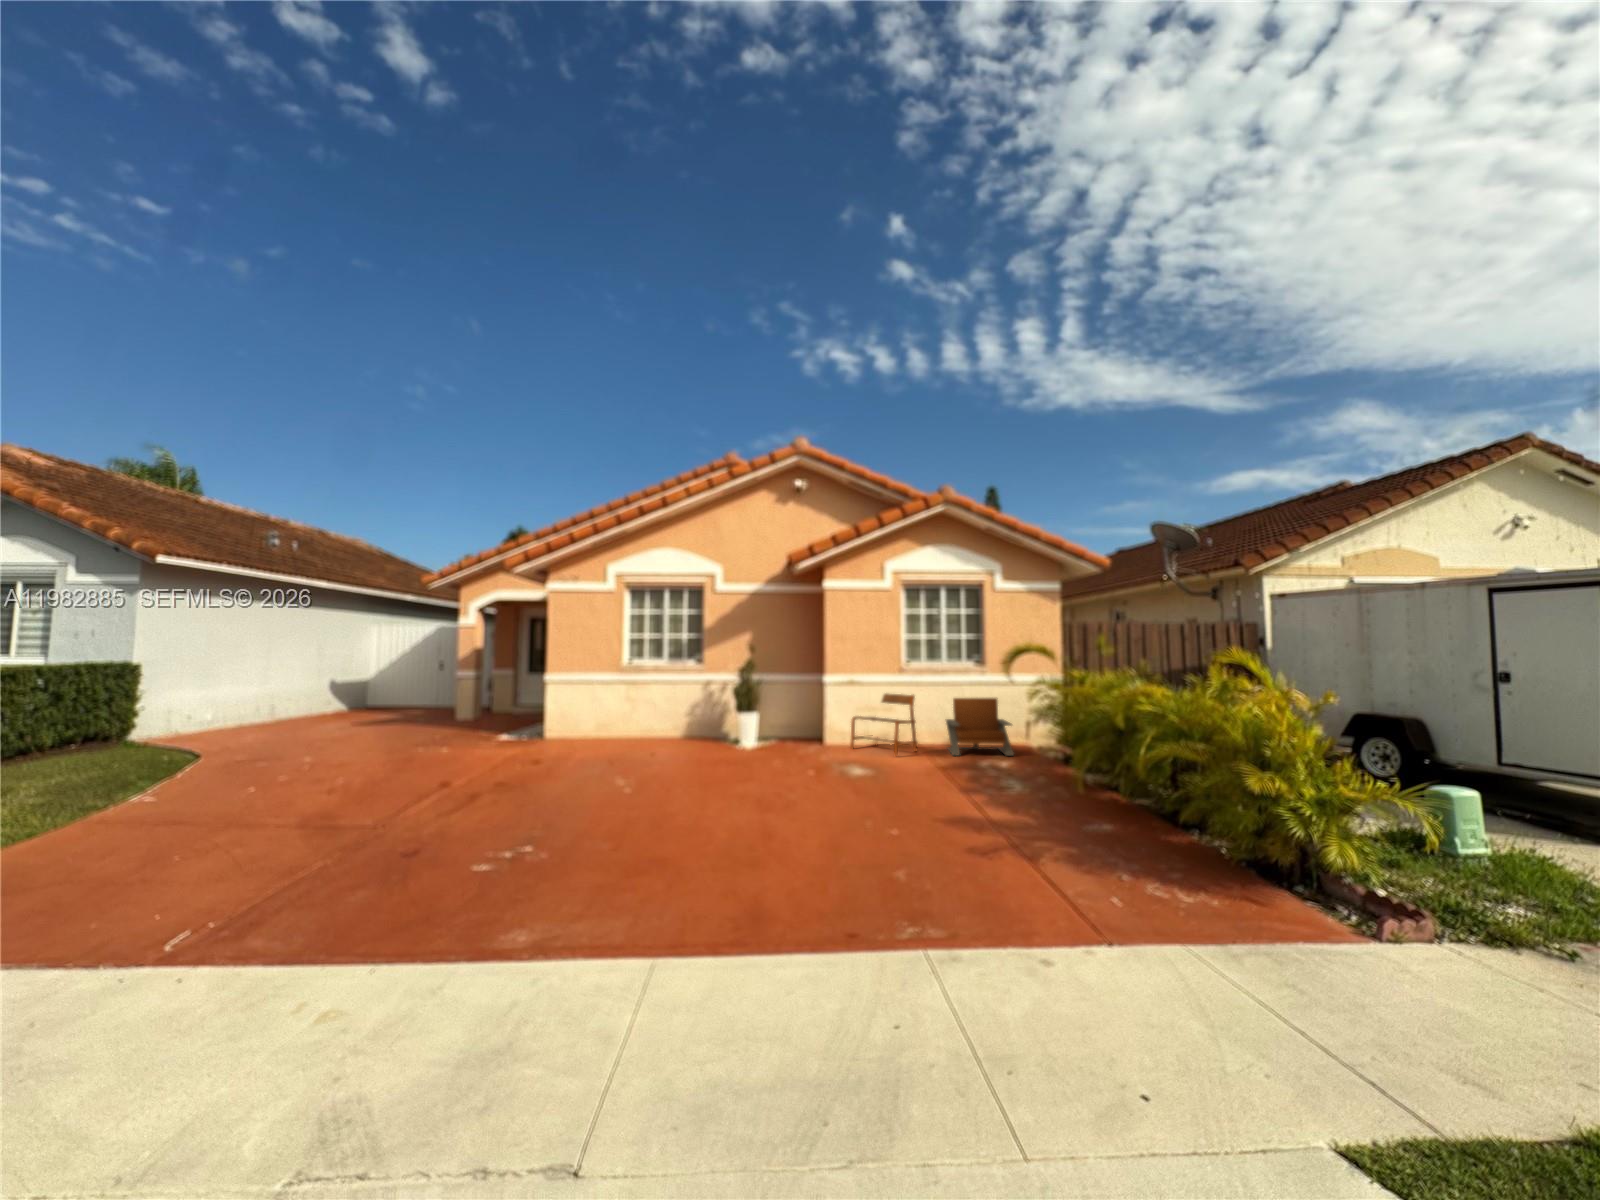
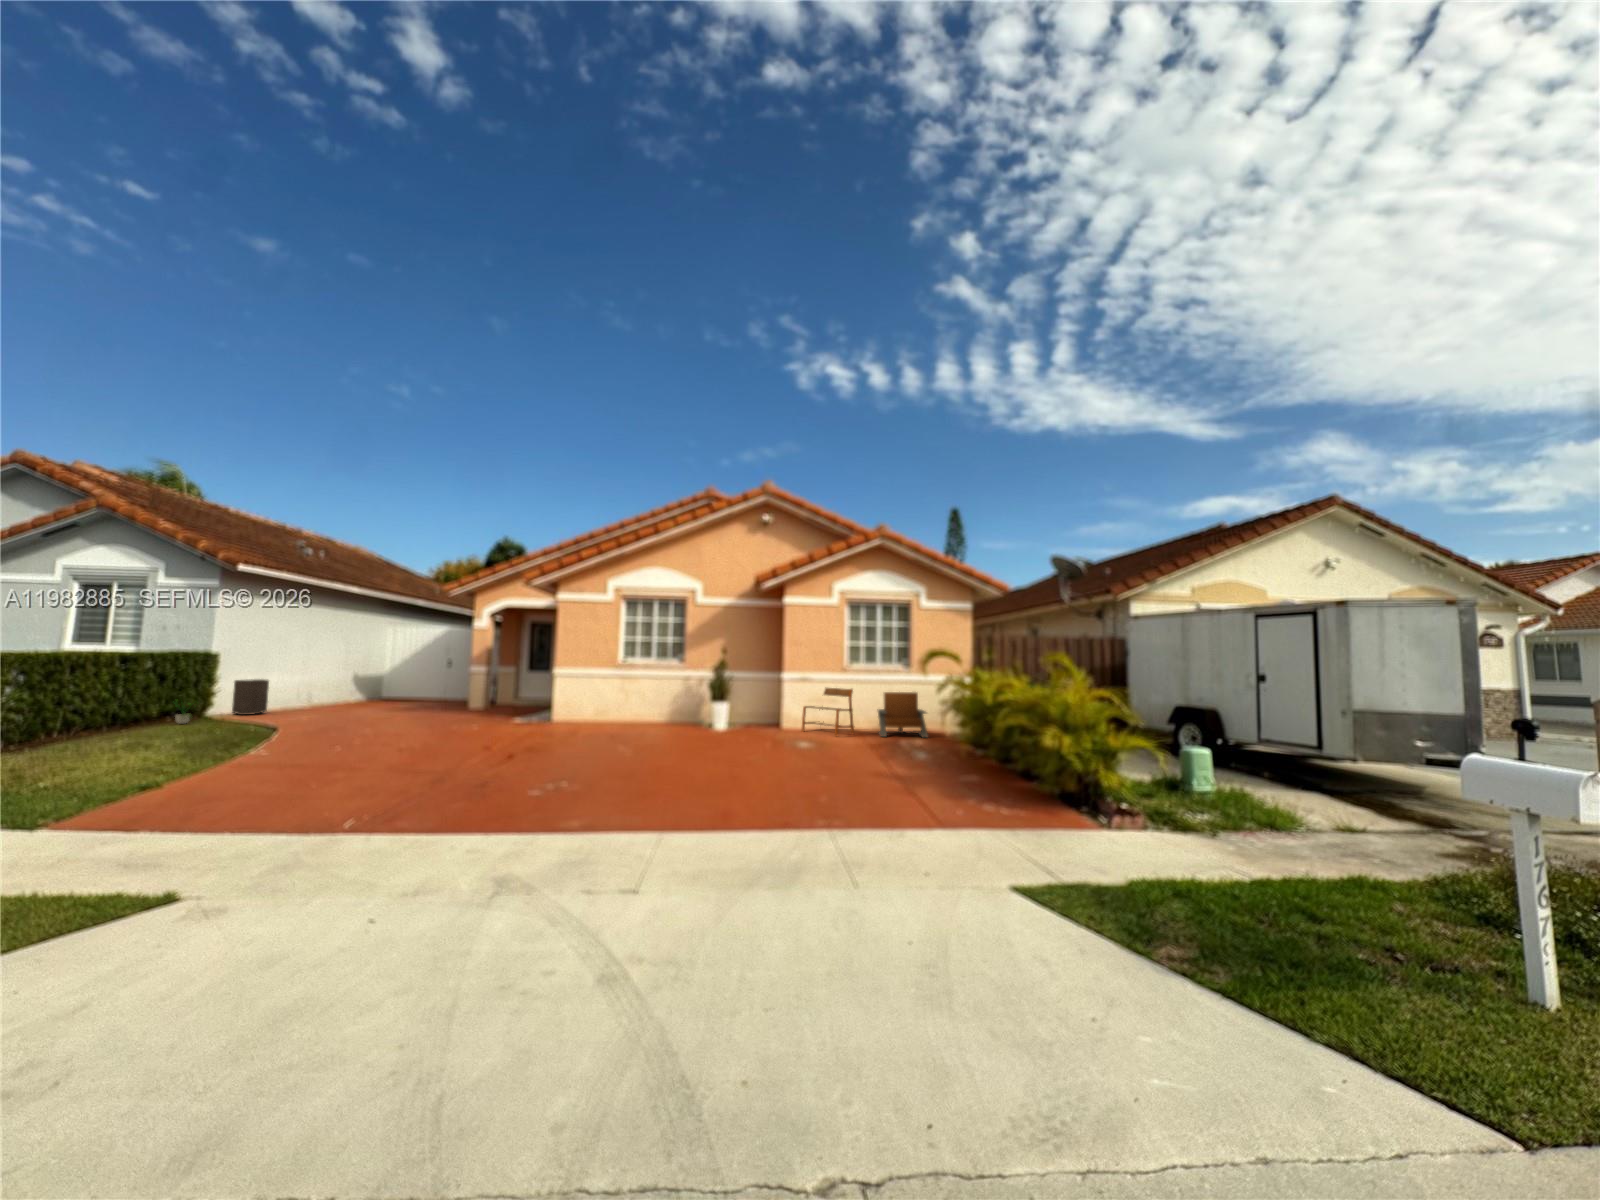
trash can: none [164,693,208,737] -> present [232,679,269,715]
potted plant: none [82,715,118,752] -> present [175,702,192,724]

